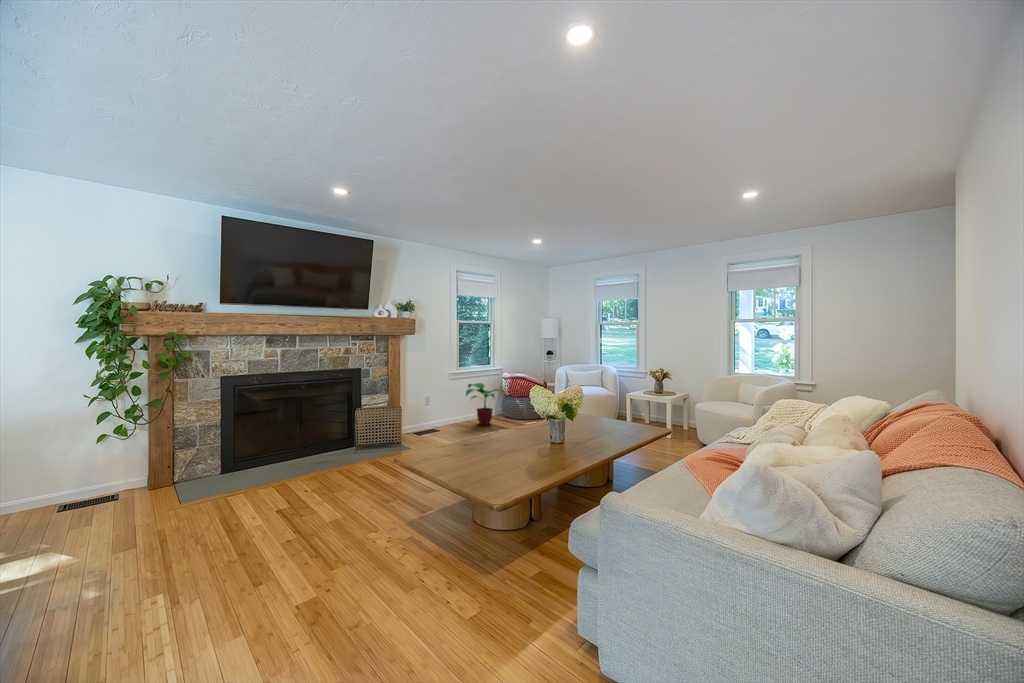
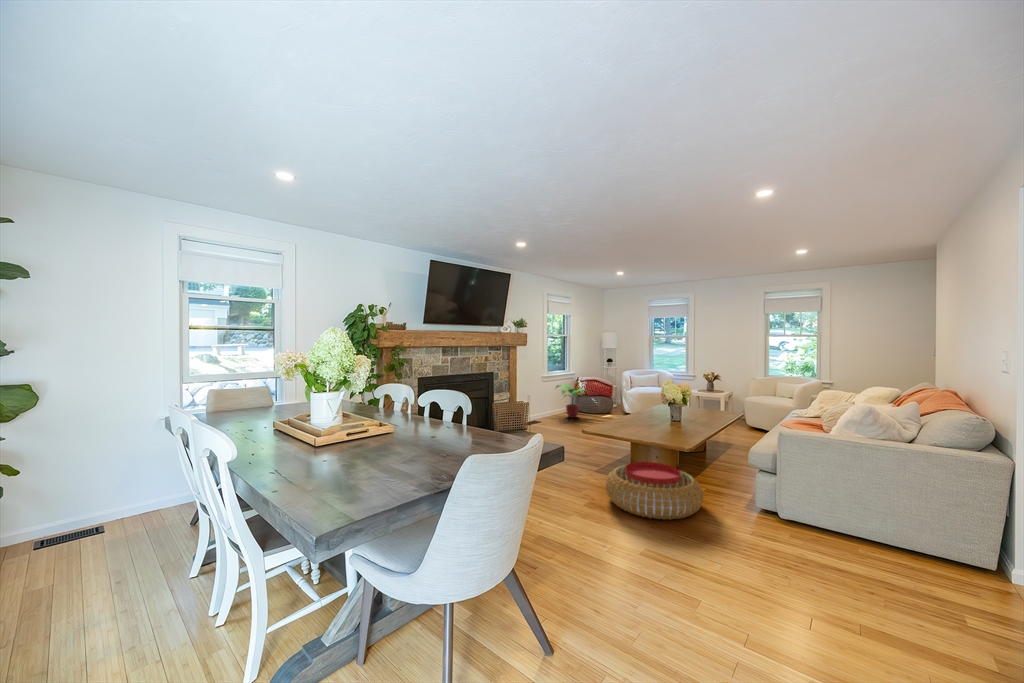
pouf: none [324,522,489,651] -> present [605,462,703,520]

